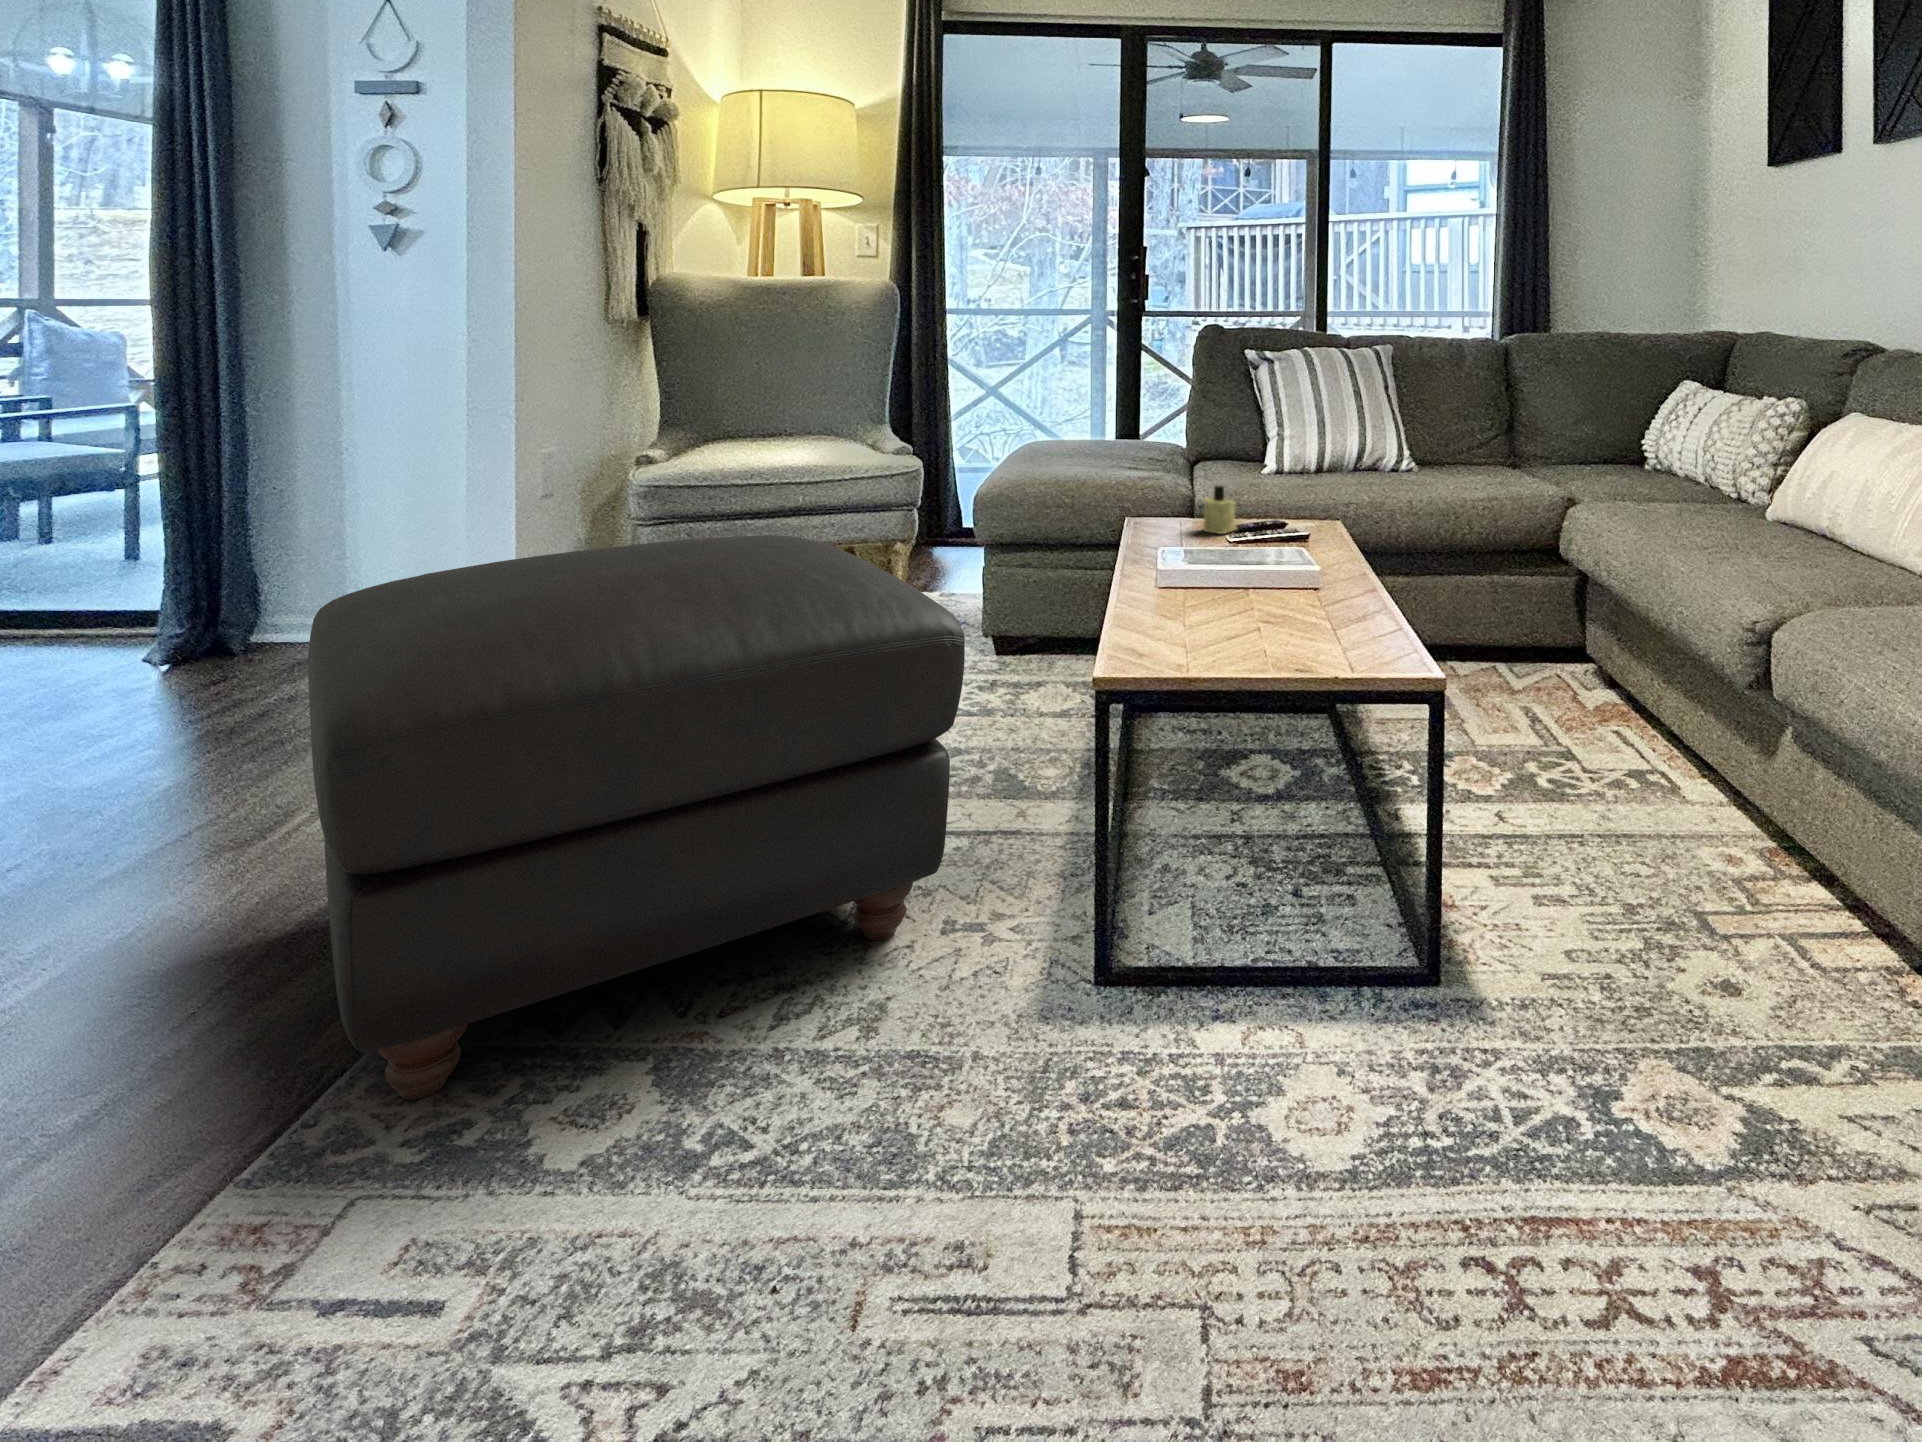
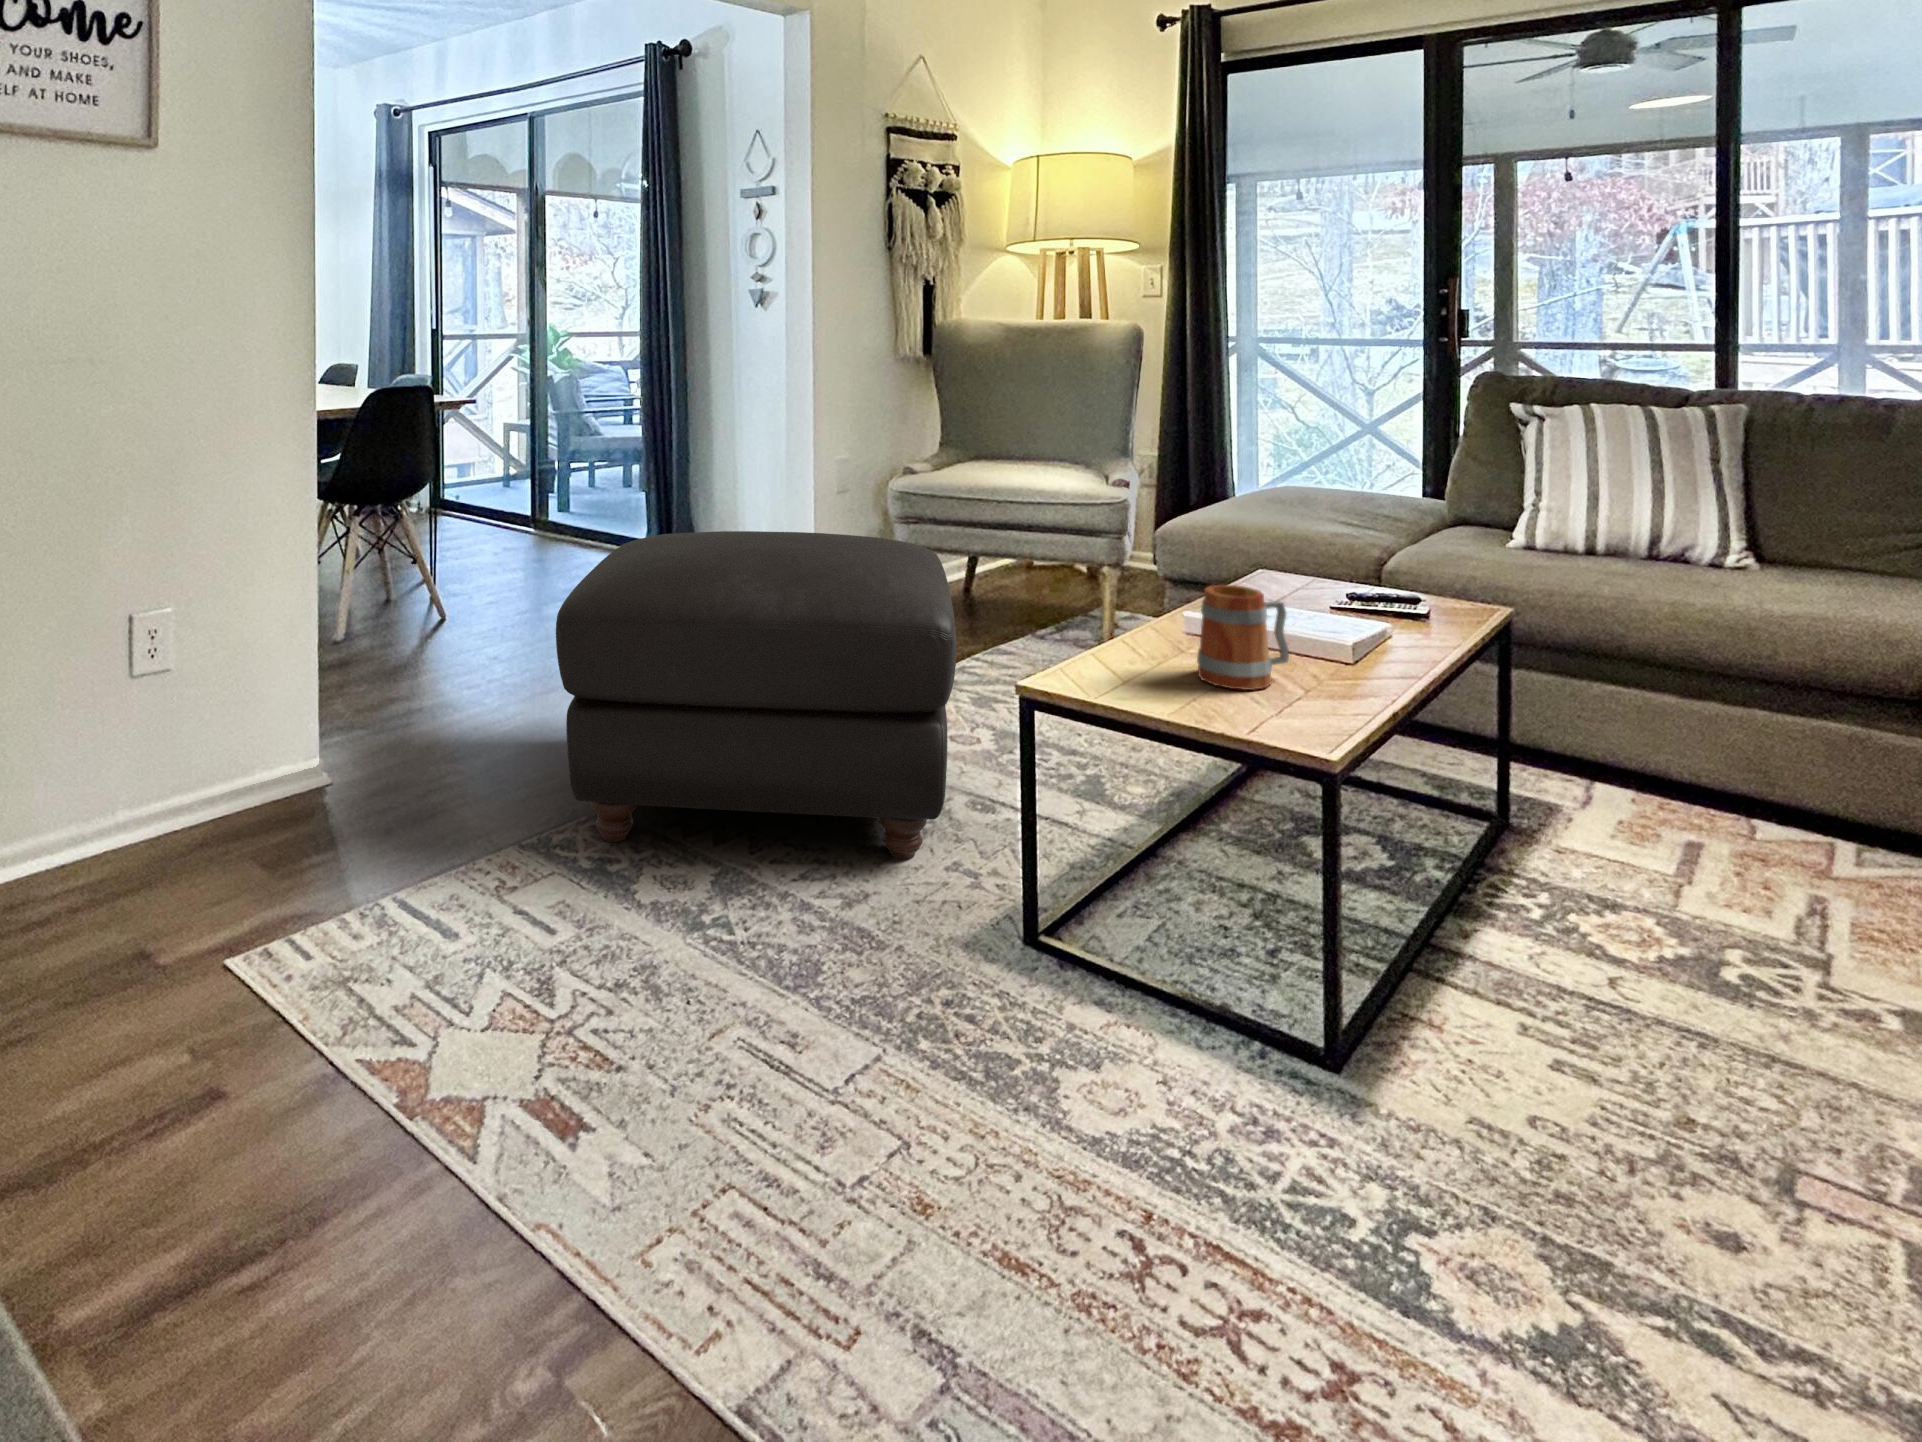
candle: present [1204,486,1237,534] -> none [1314,546,1356,597]
mug: none [1231,529,1302,634] -> present [1197,585,1289,690]

